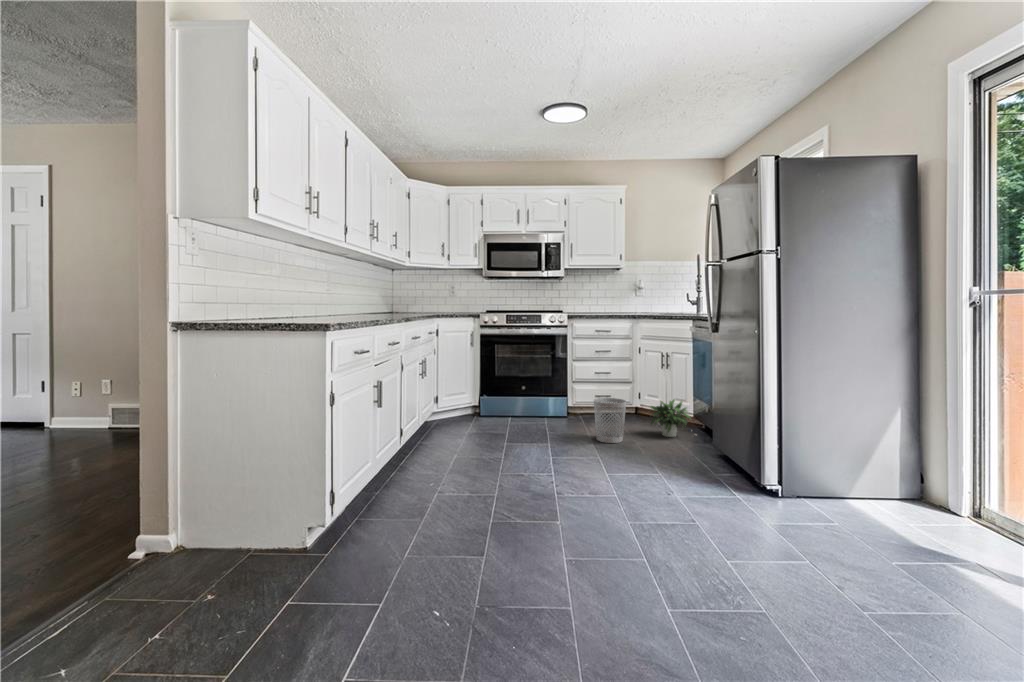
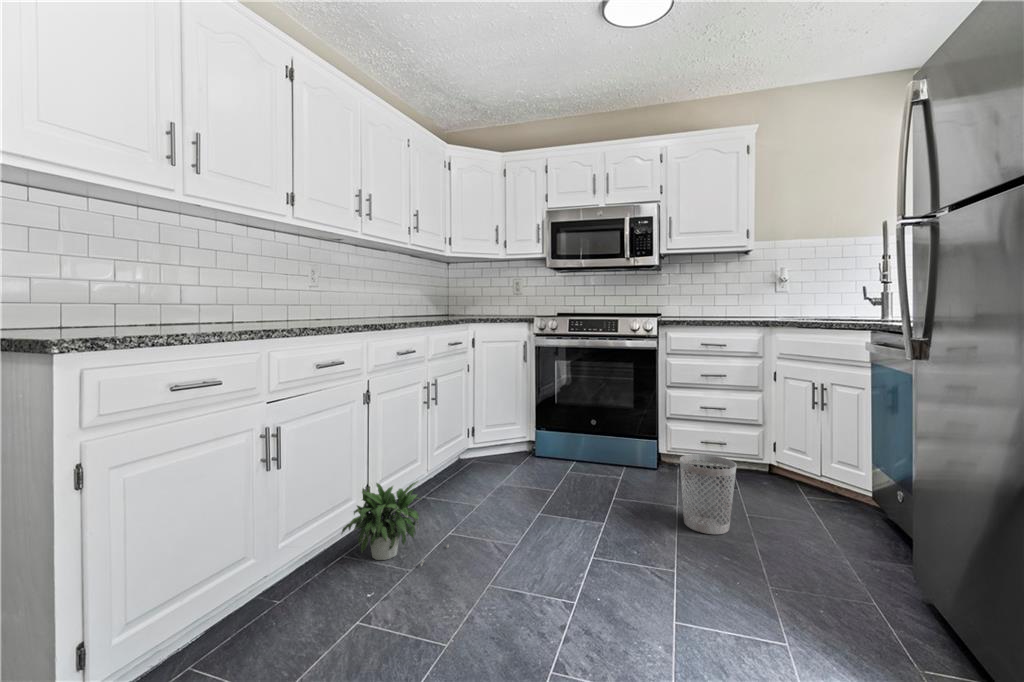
potted plant: present [651,399,690,437] -> present [342,481,449,566]

